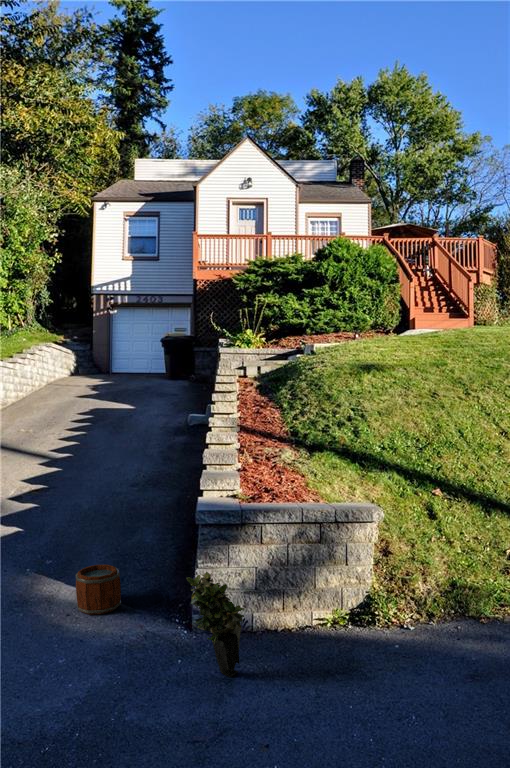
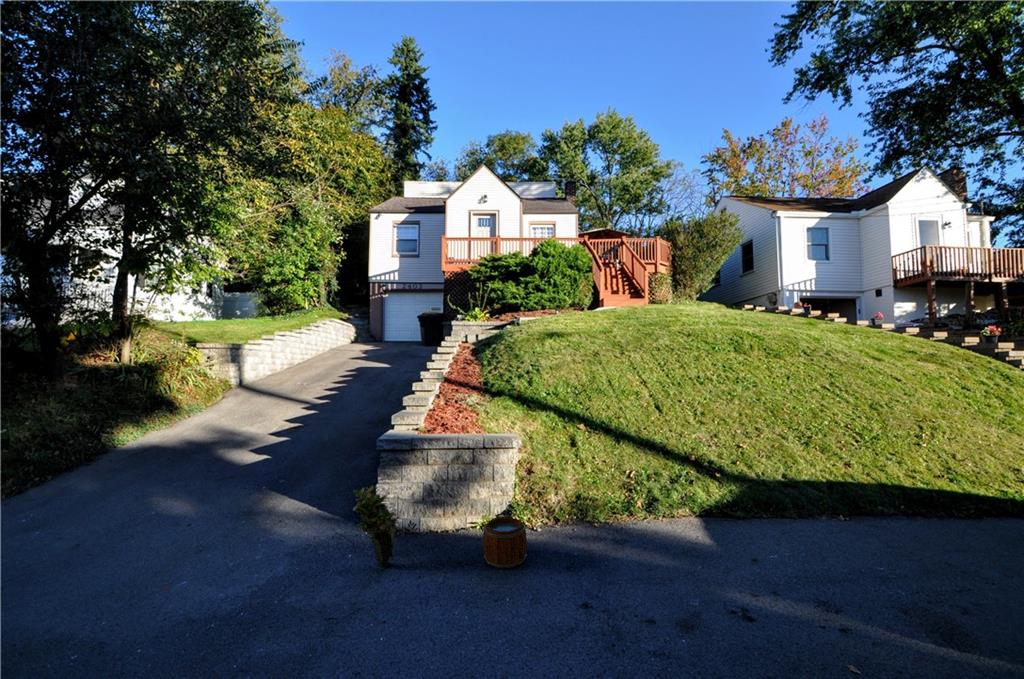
bucket: present [76,565,121,615] -> present [483,517,527,568]

